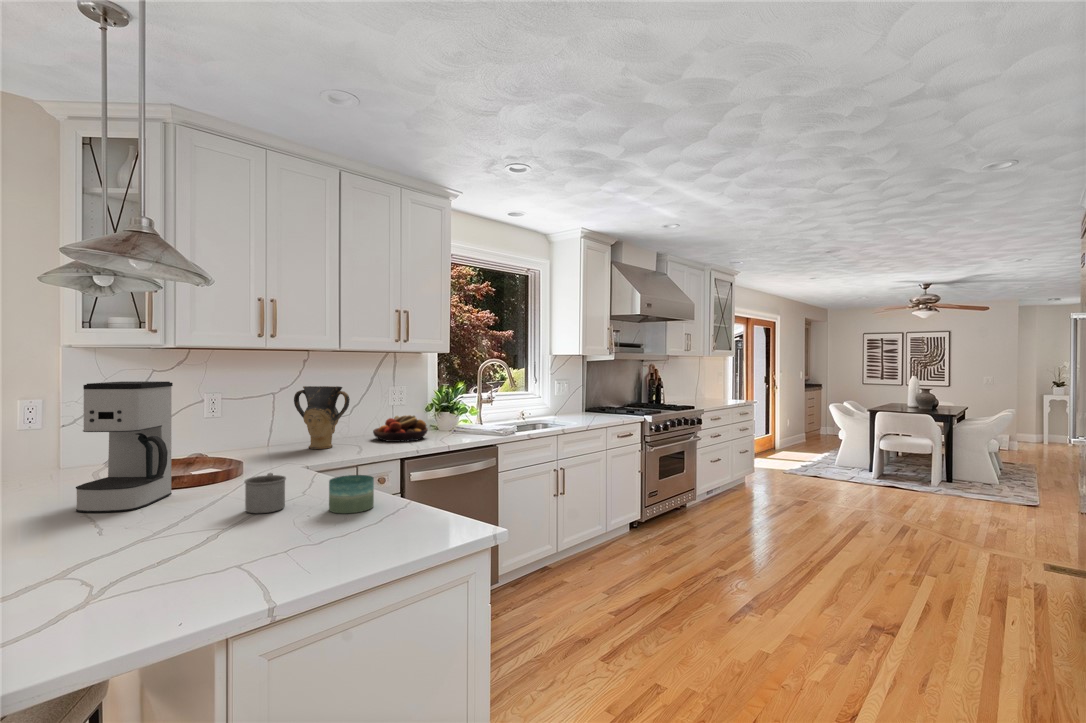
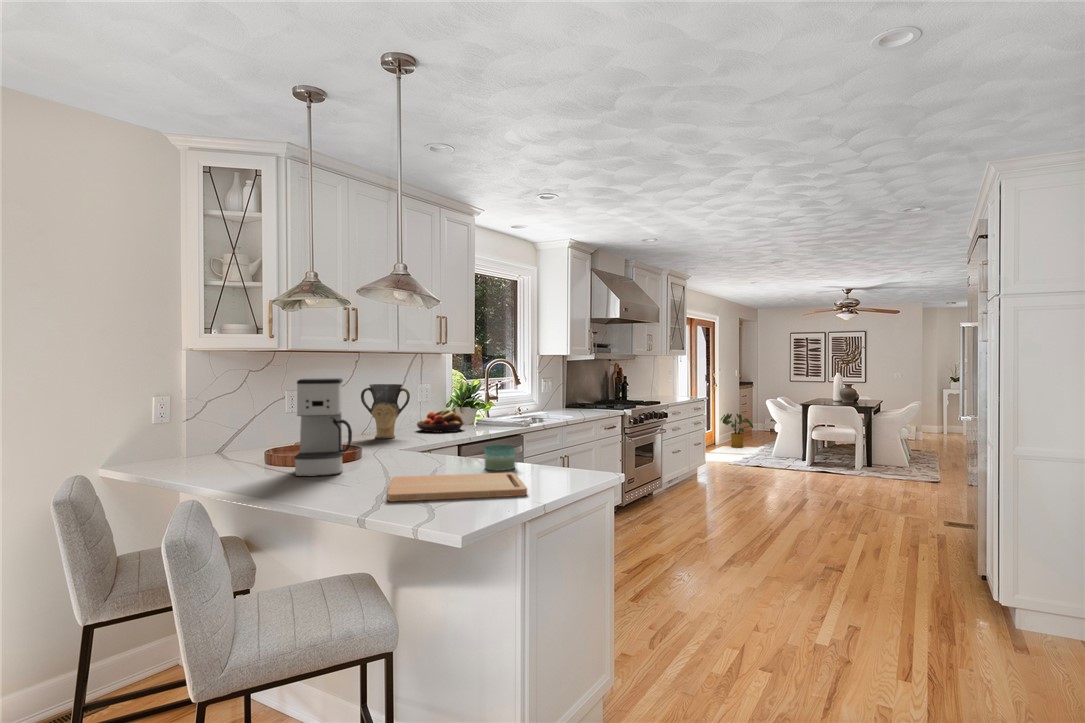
house plant: none [779,417,815,454] -> present [721,414,753,448]
mug: present [245,473,286,513] -> none [424,445,452,473]
cutting board: none [57,524,330,581] -> present [387,473,527,501]

